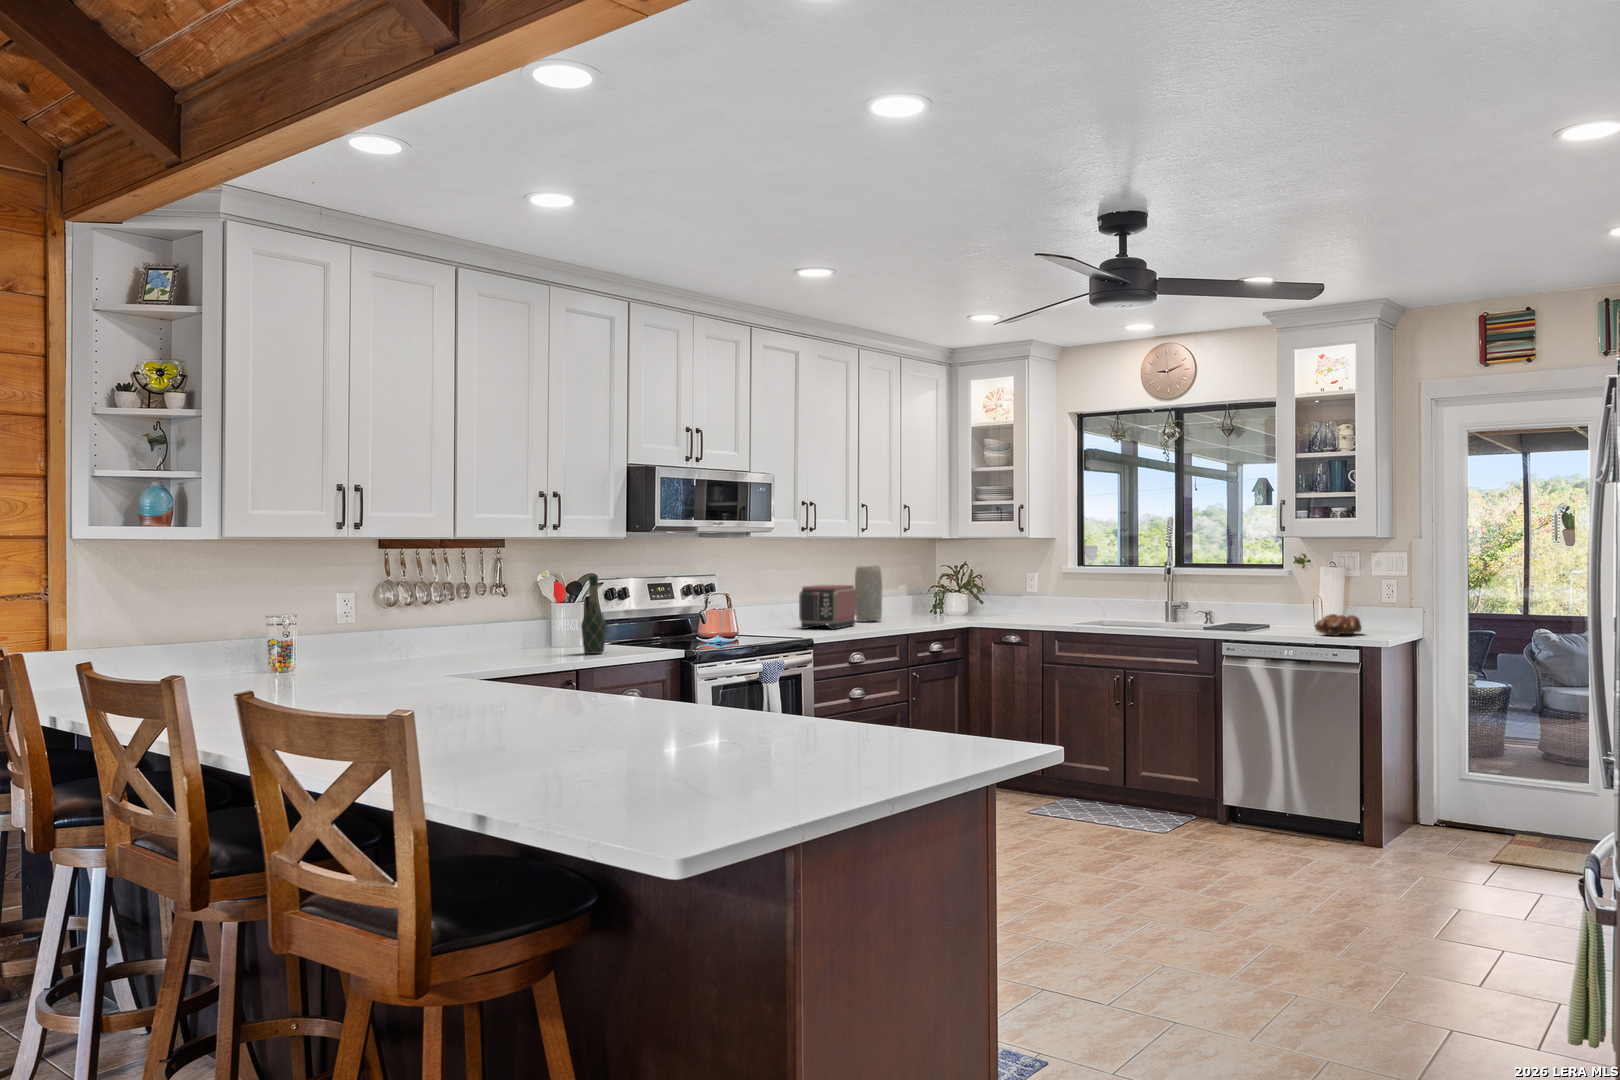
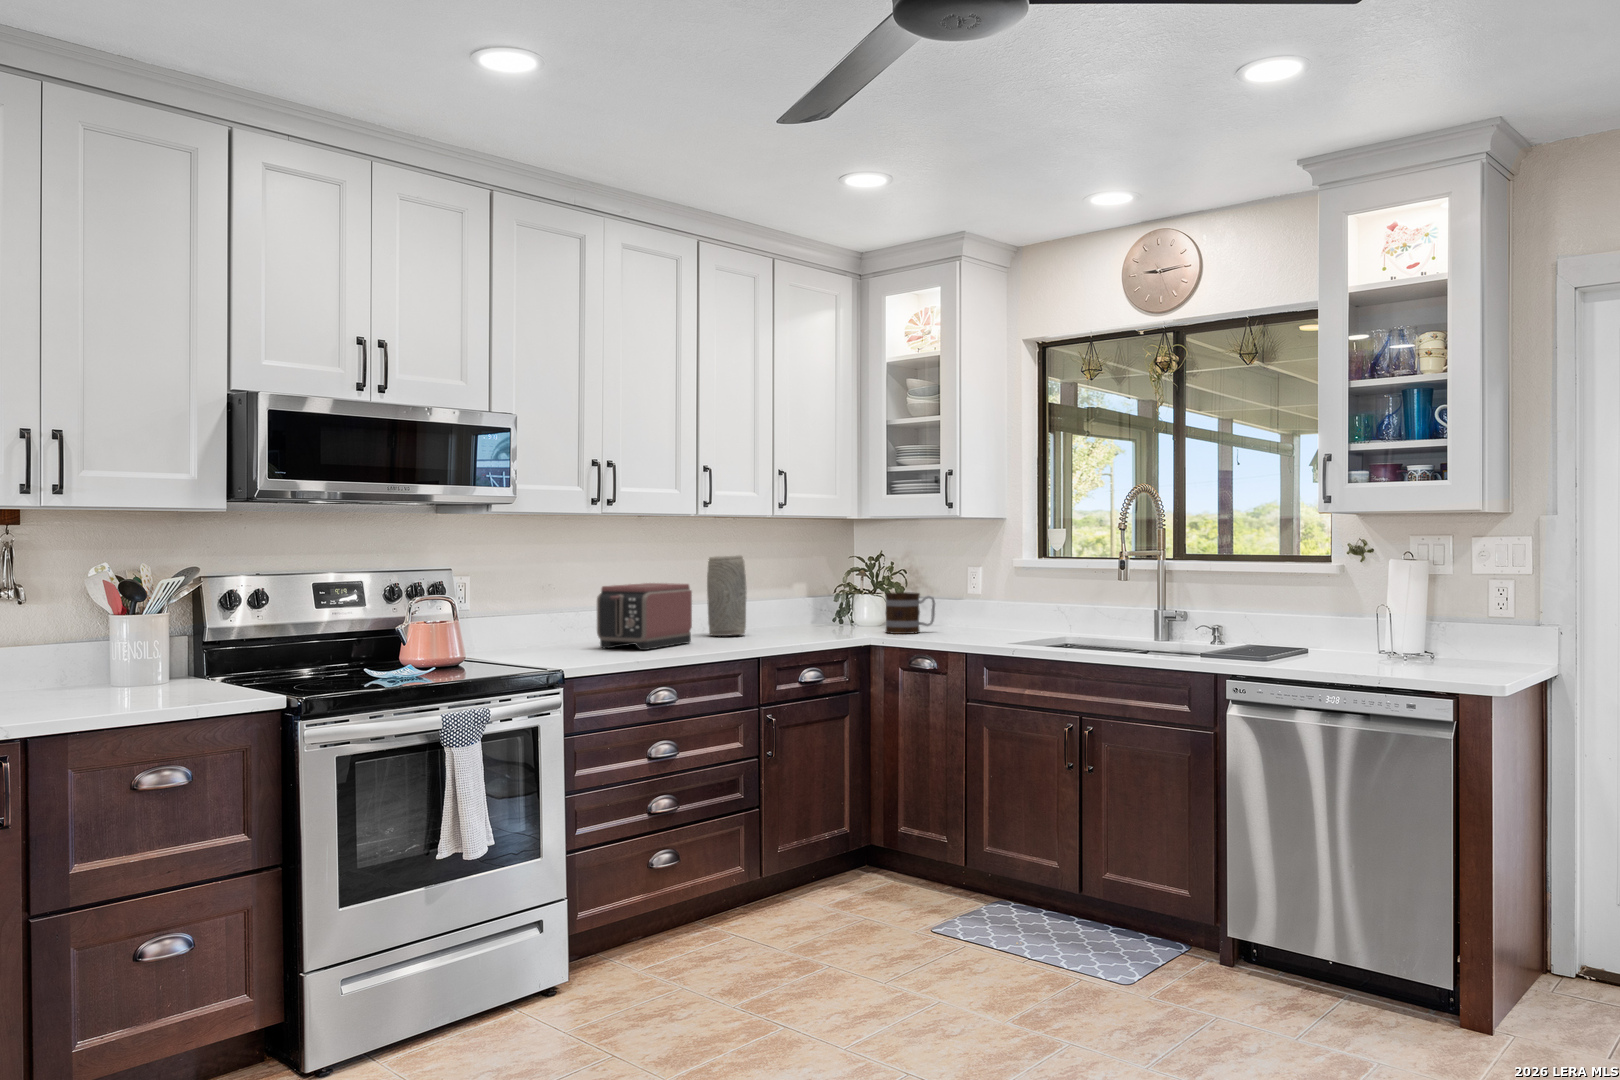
wine bottle: present [581,575,606,654] -> none [106,569,154,701]
mug: none [976,591,1010,620] -> present [885,592,935,634]
bread loaf: present [1315,614,1362,636] -> none [1379,635,1457,672]

